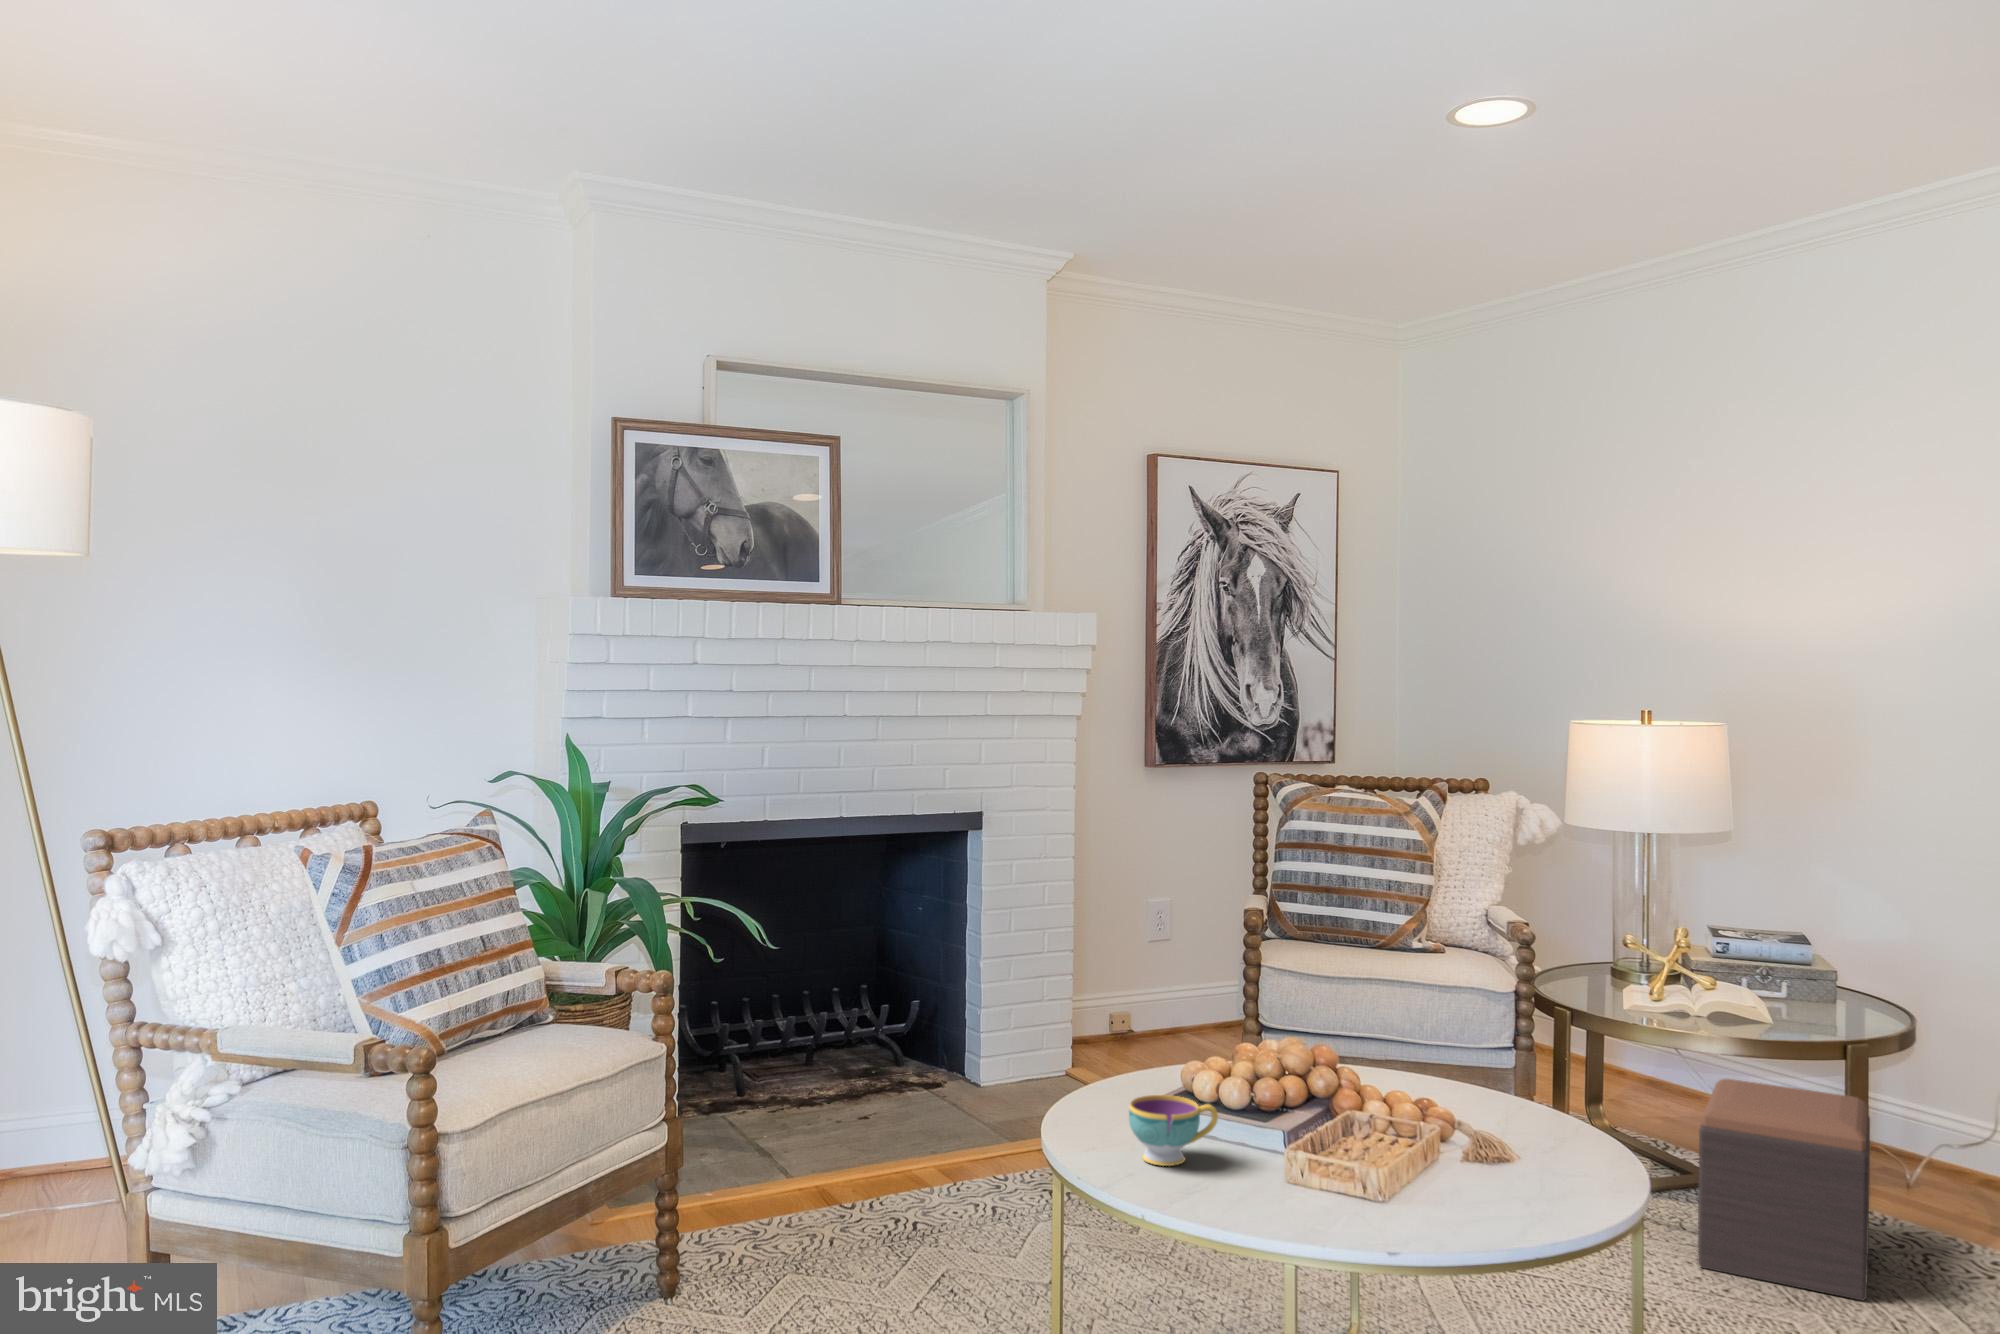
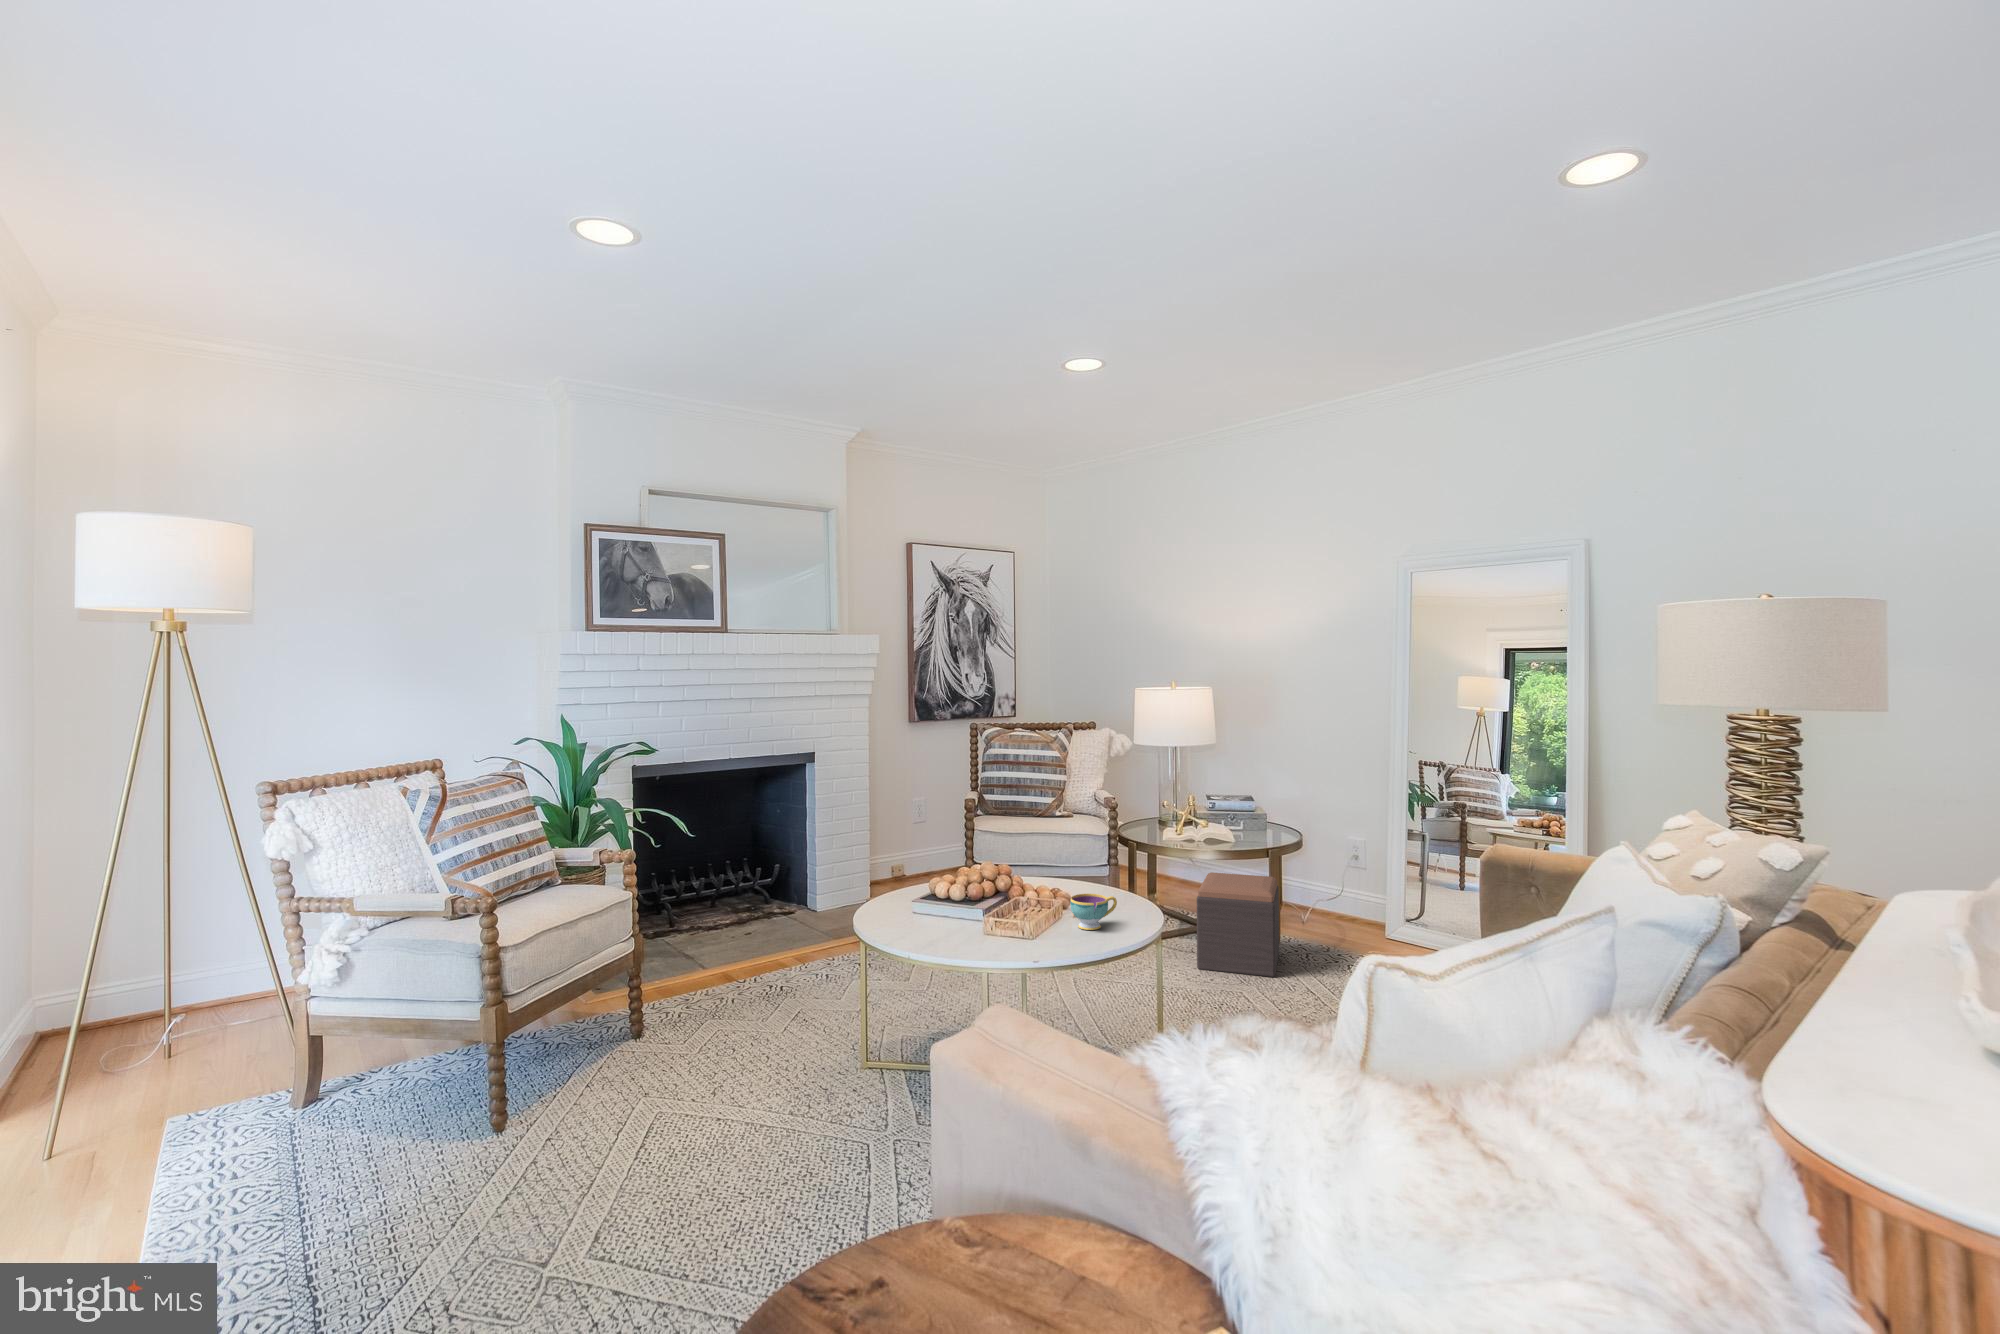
teacup: present [1129,1095,1218,1166] -> present [1070,894,1117,930]

